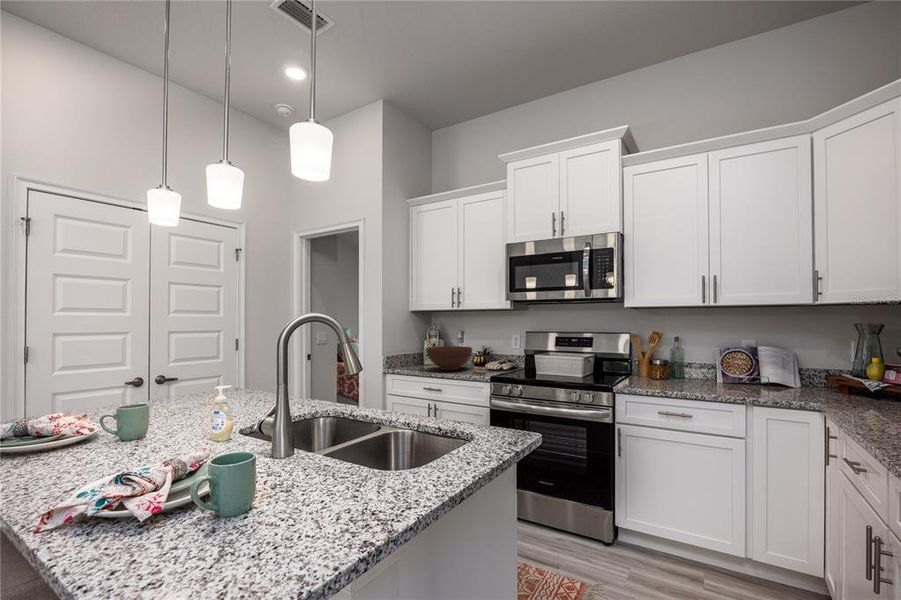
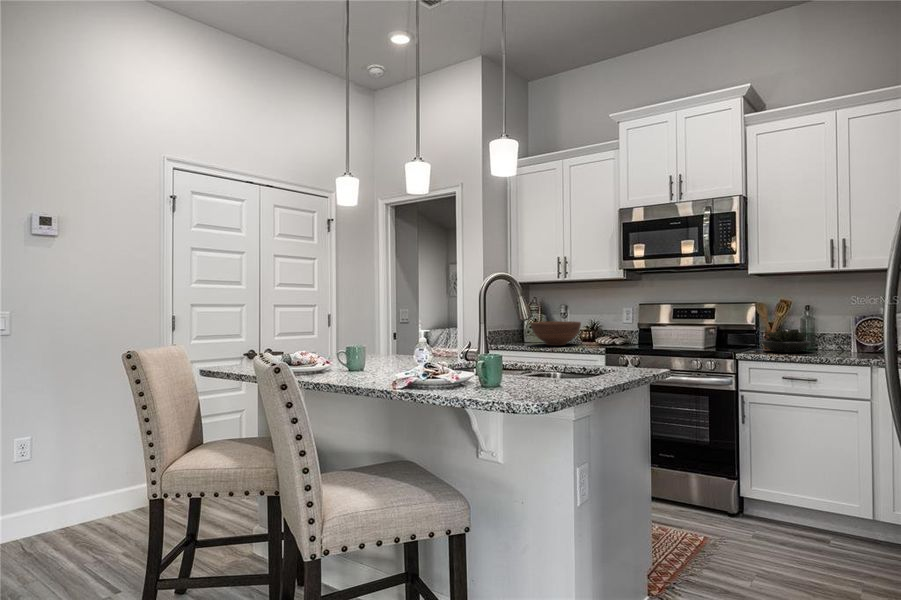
succulent plant: none [636,361,683,386] -> present [761,329,811,353]

